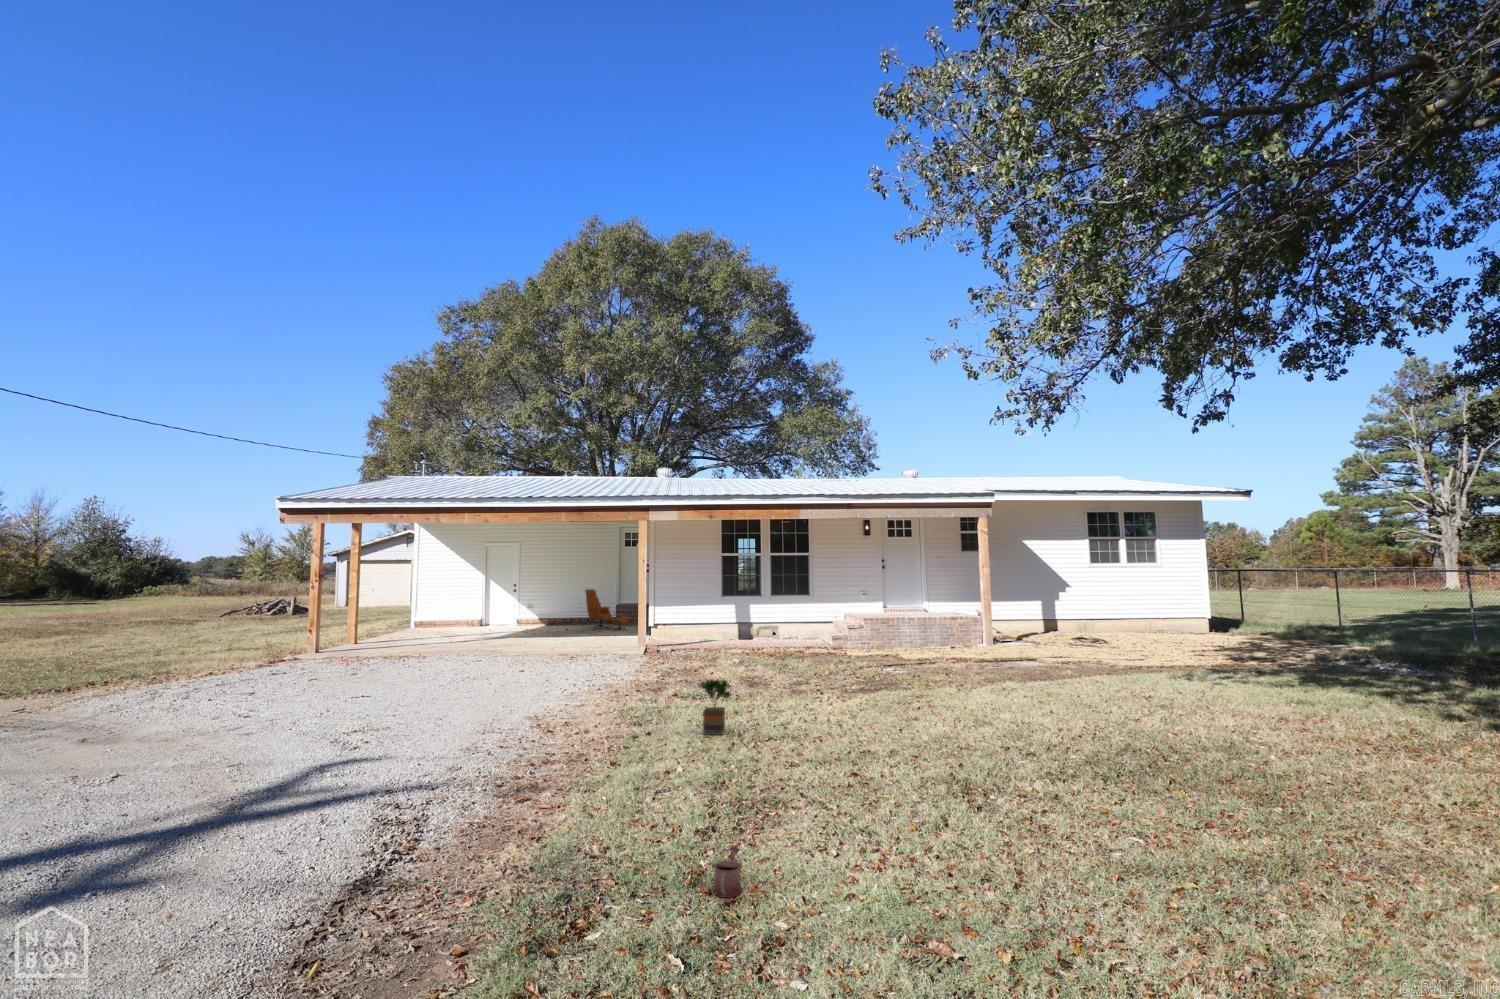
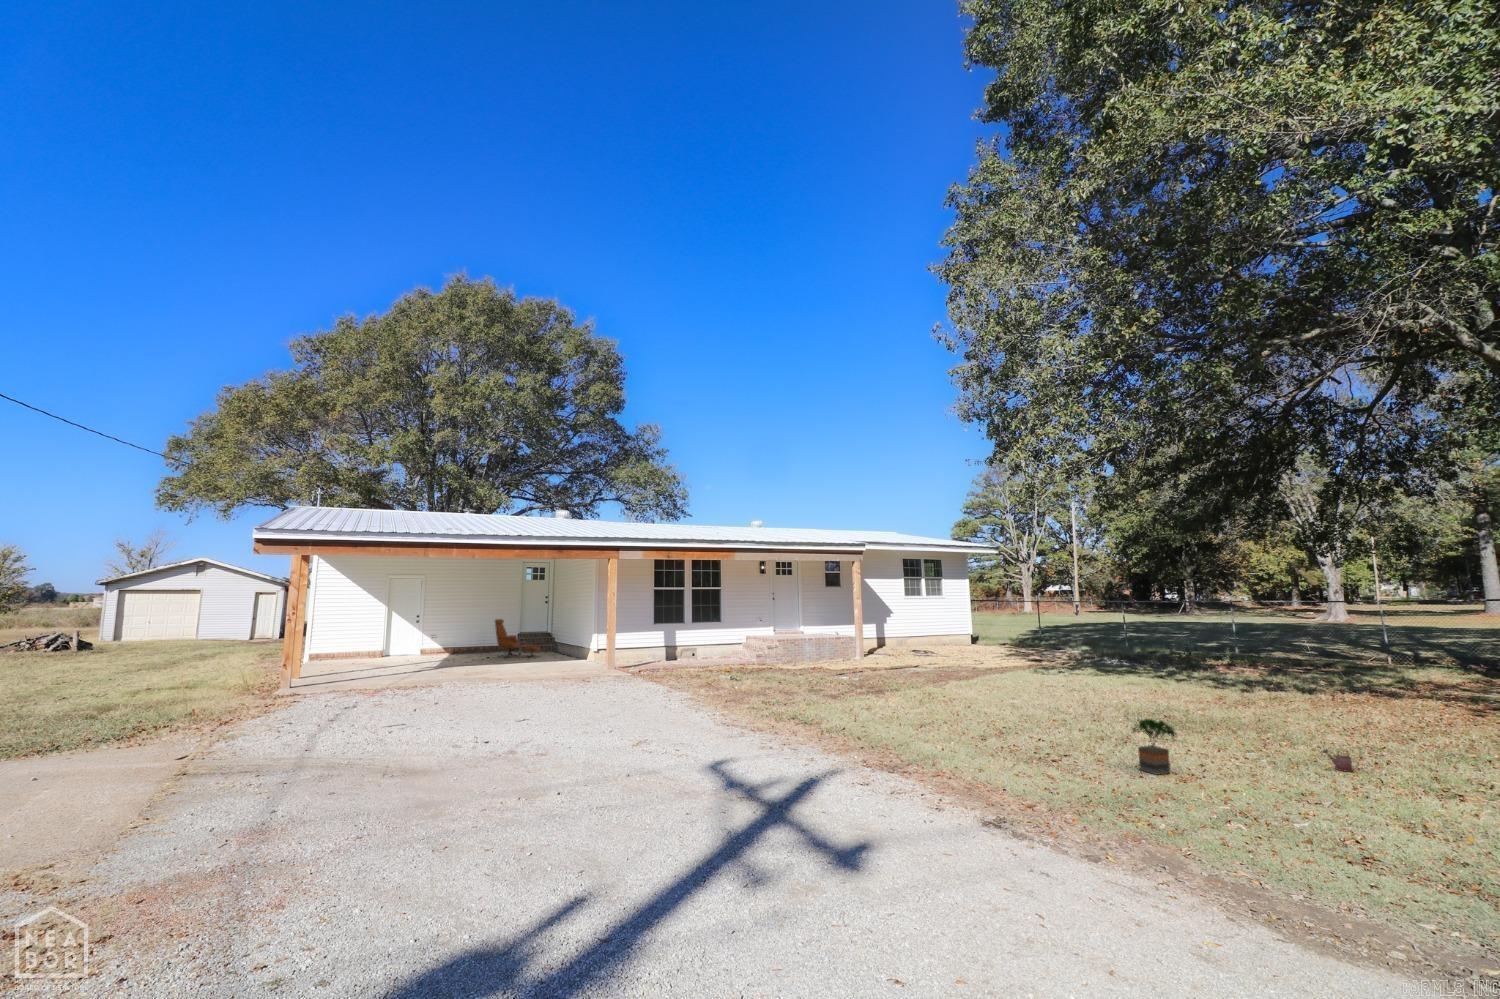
potted tree: present [699,679,732,735] -> present [1133,719,1177,775]
watering can: present [713,847,743,898] -> present [1323,749,1359,772]

